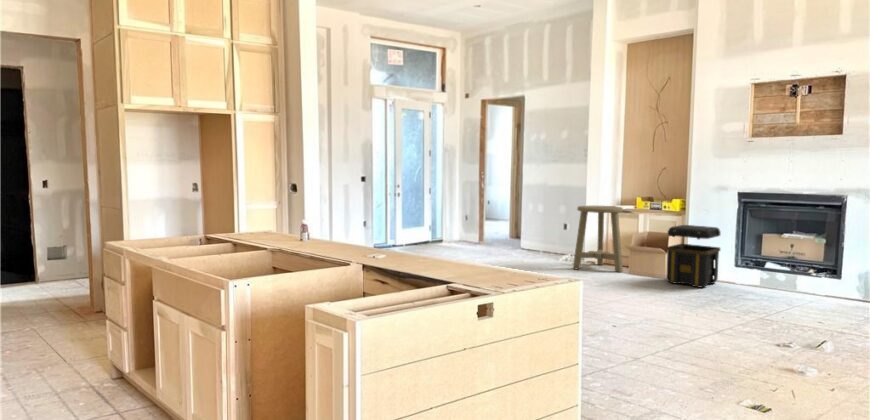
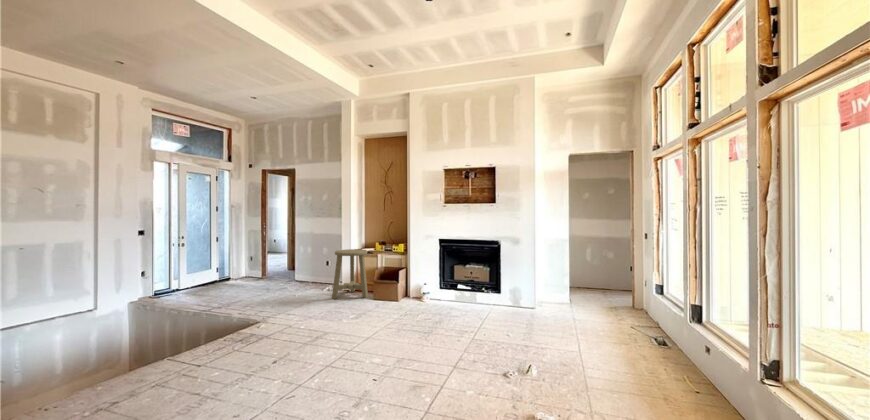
toolbox: present [666,225,720,287] -> none [397,262,430,306]

